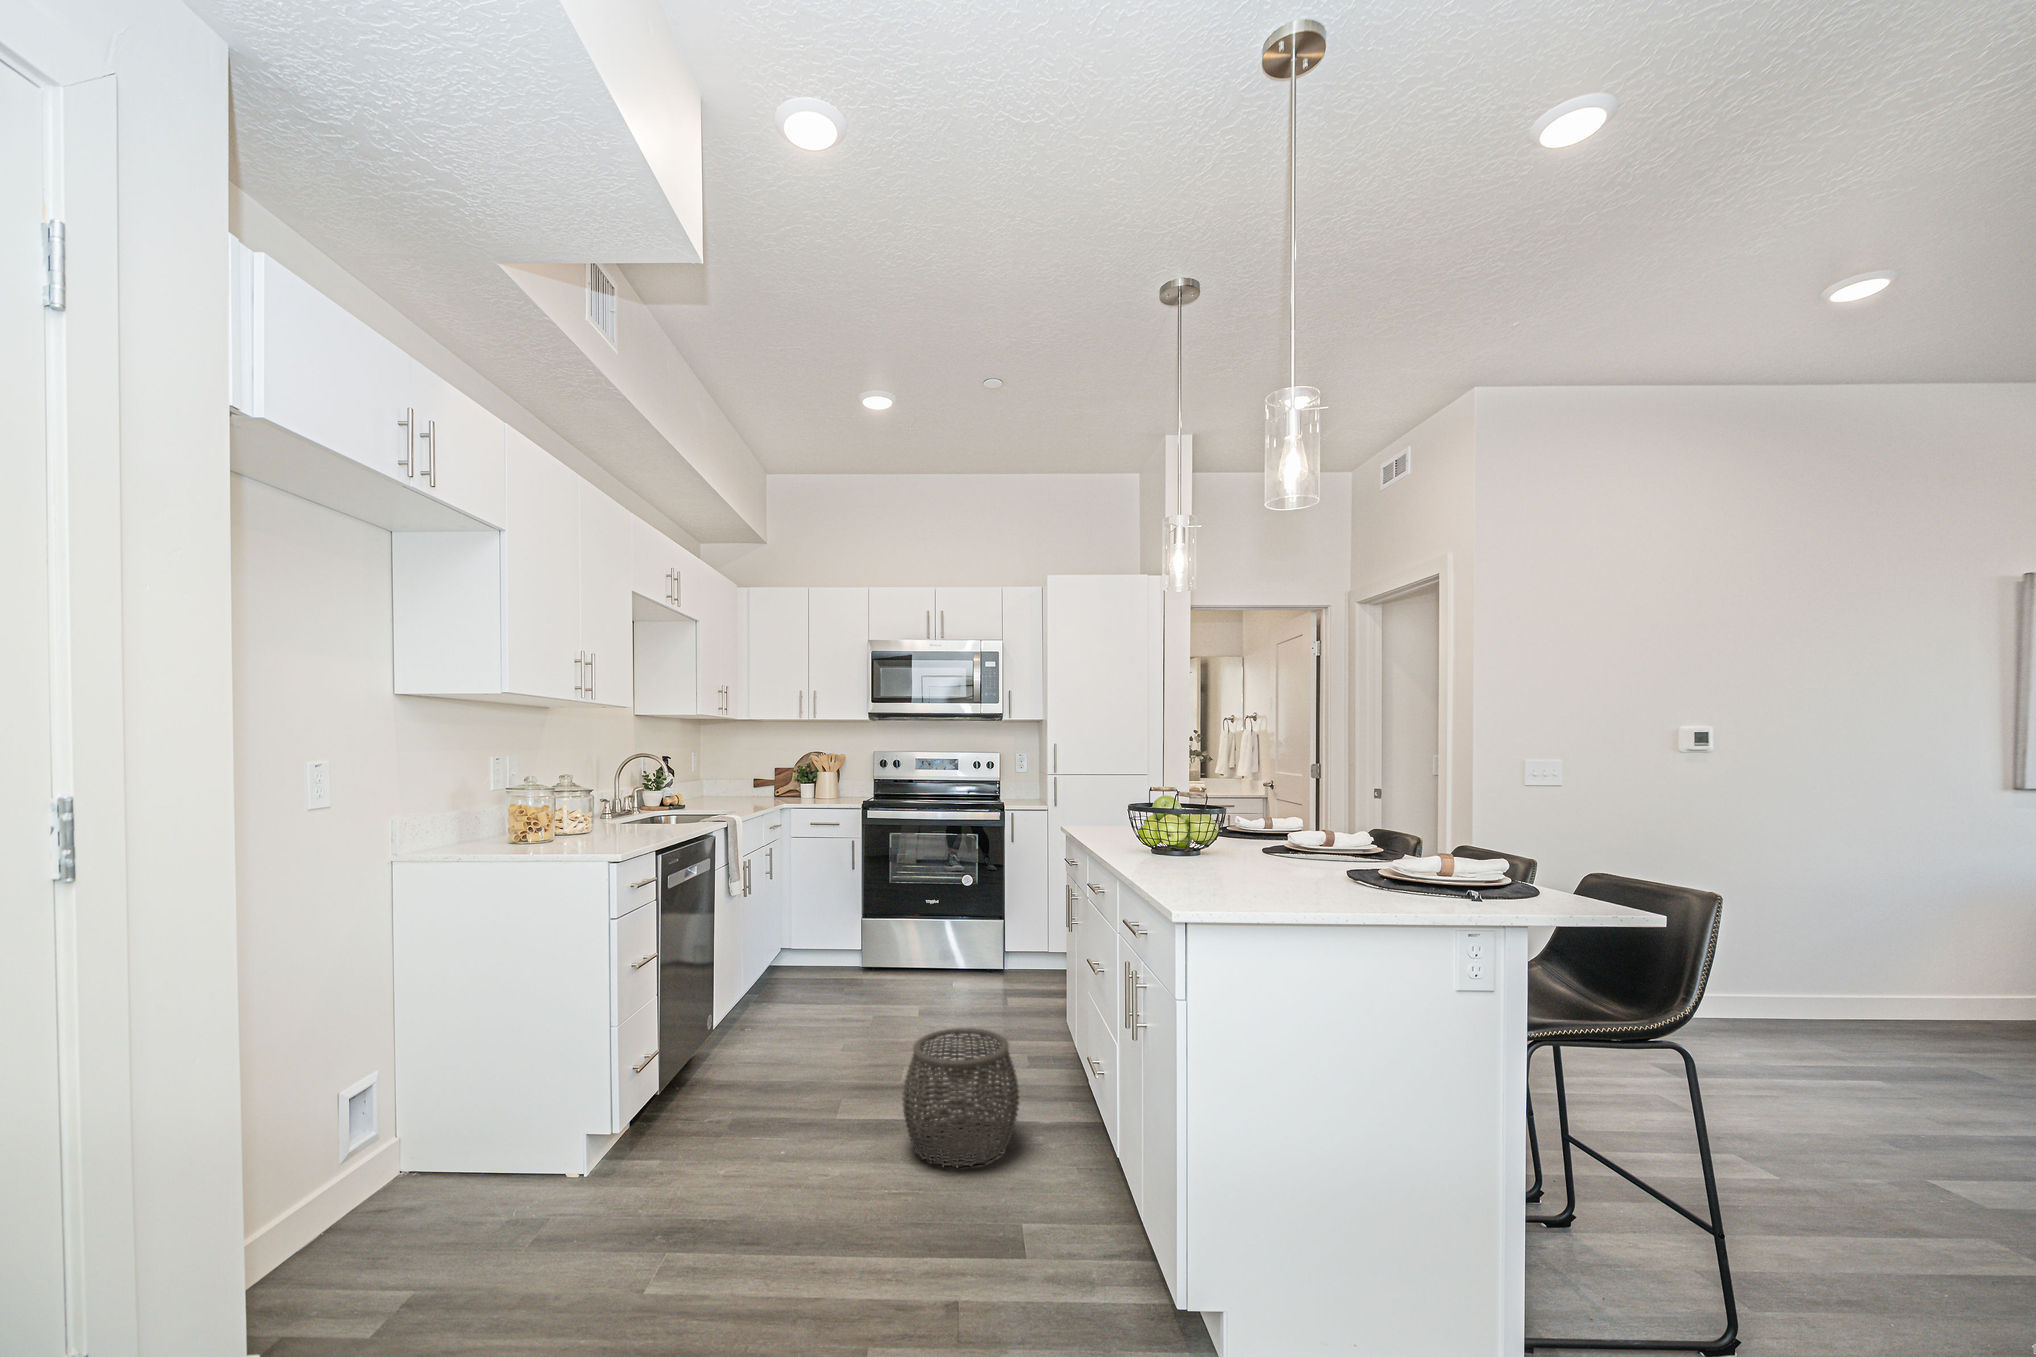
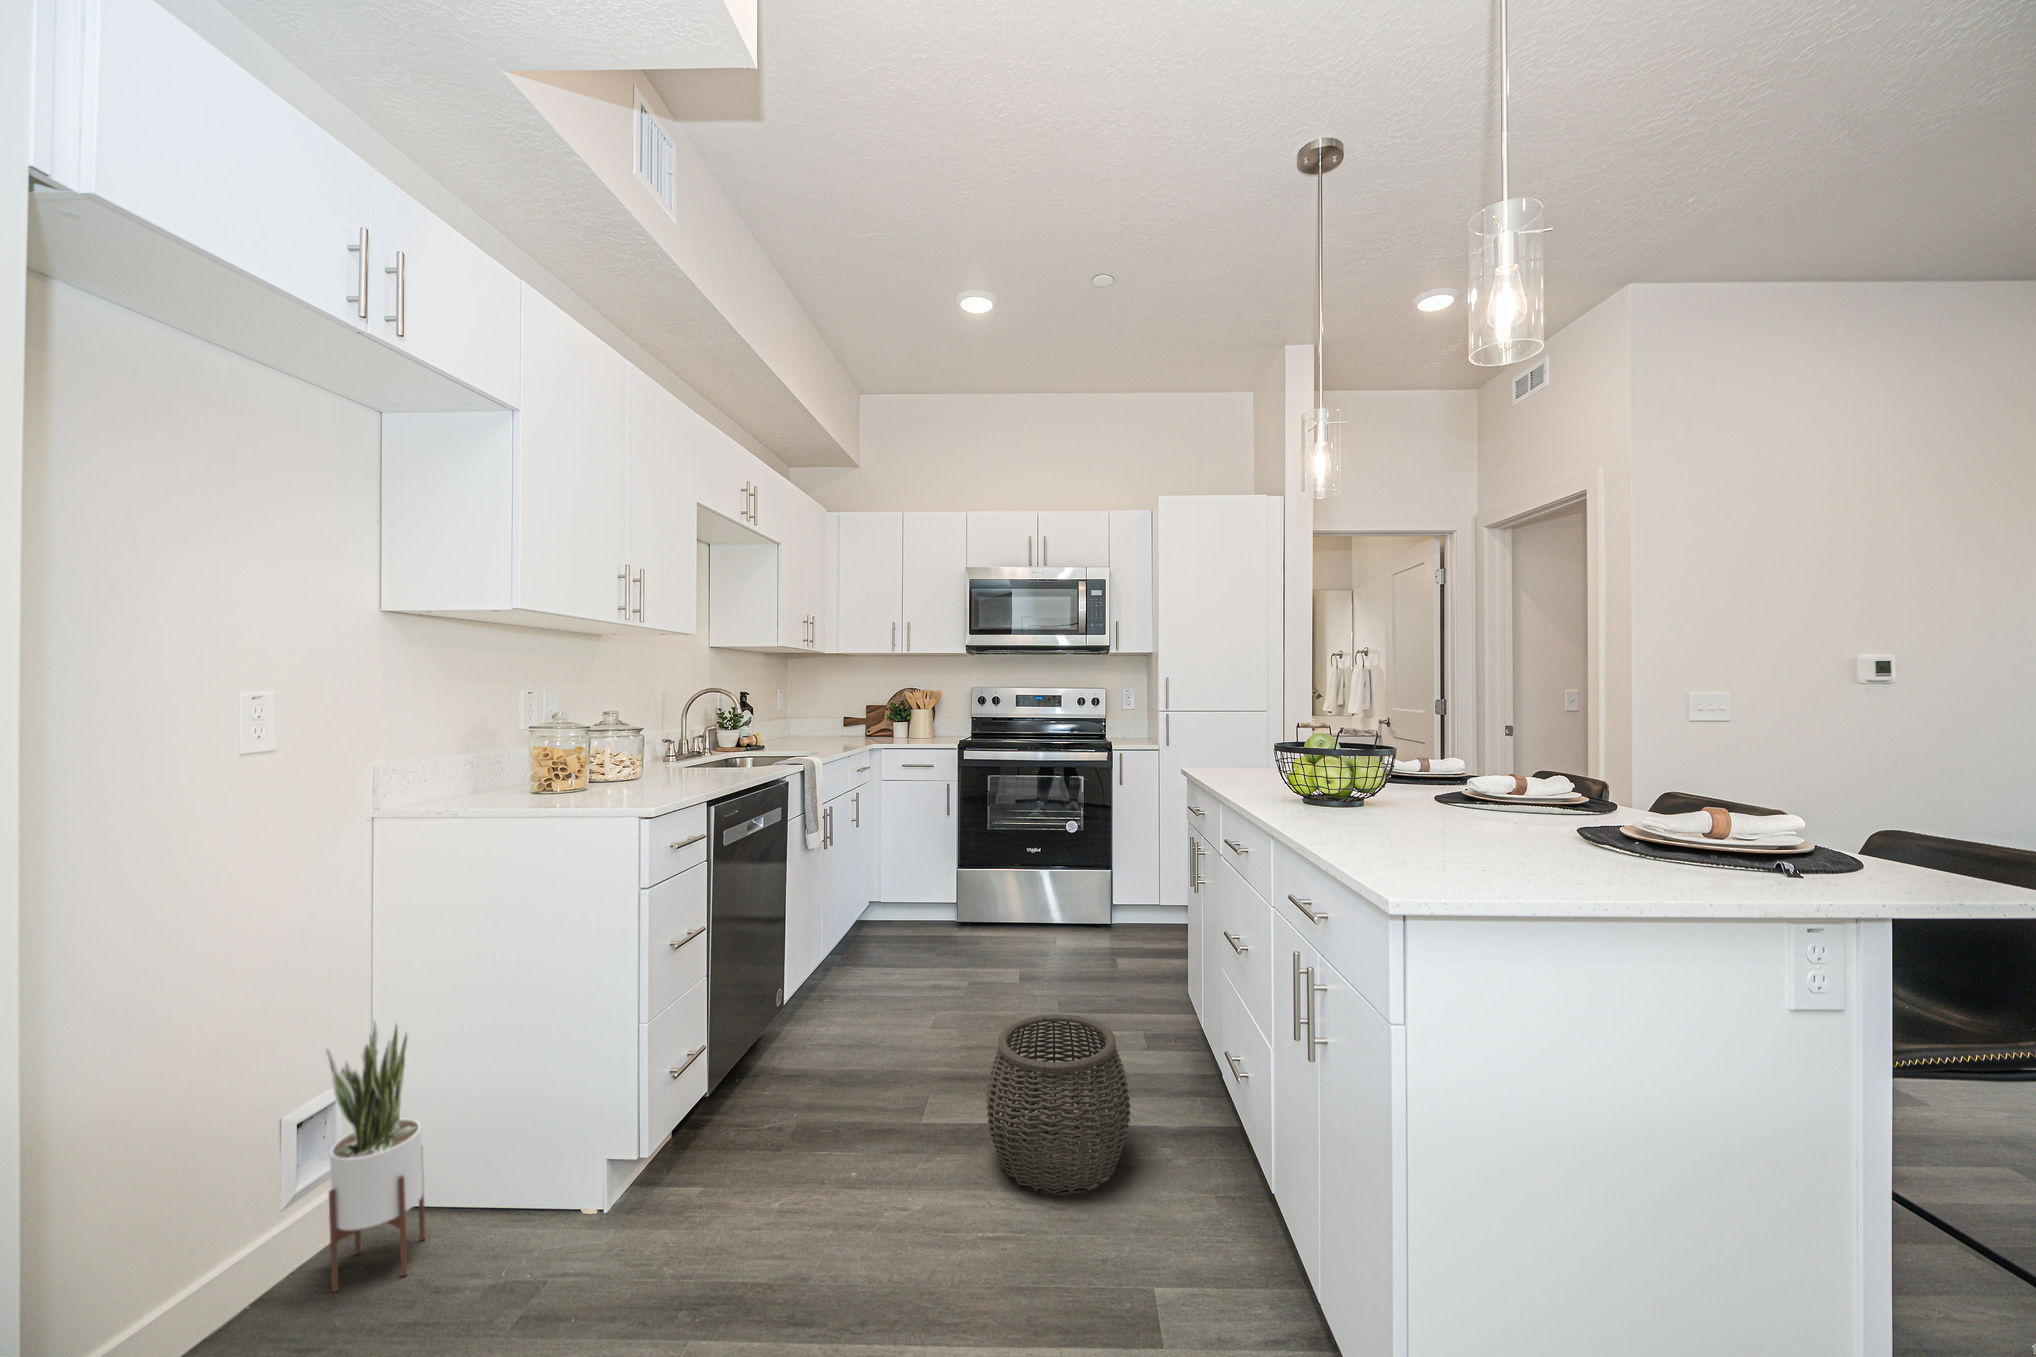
potted plant: none [350,1034,427,1267] -> present [326,1021,425,1292]

